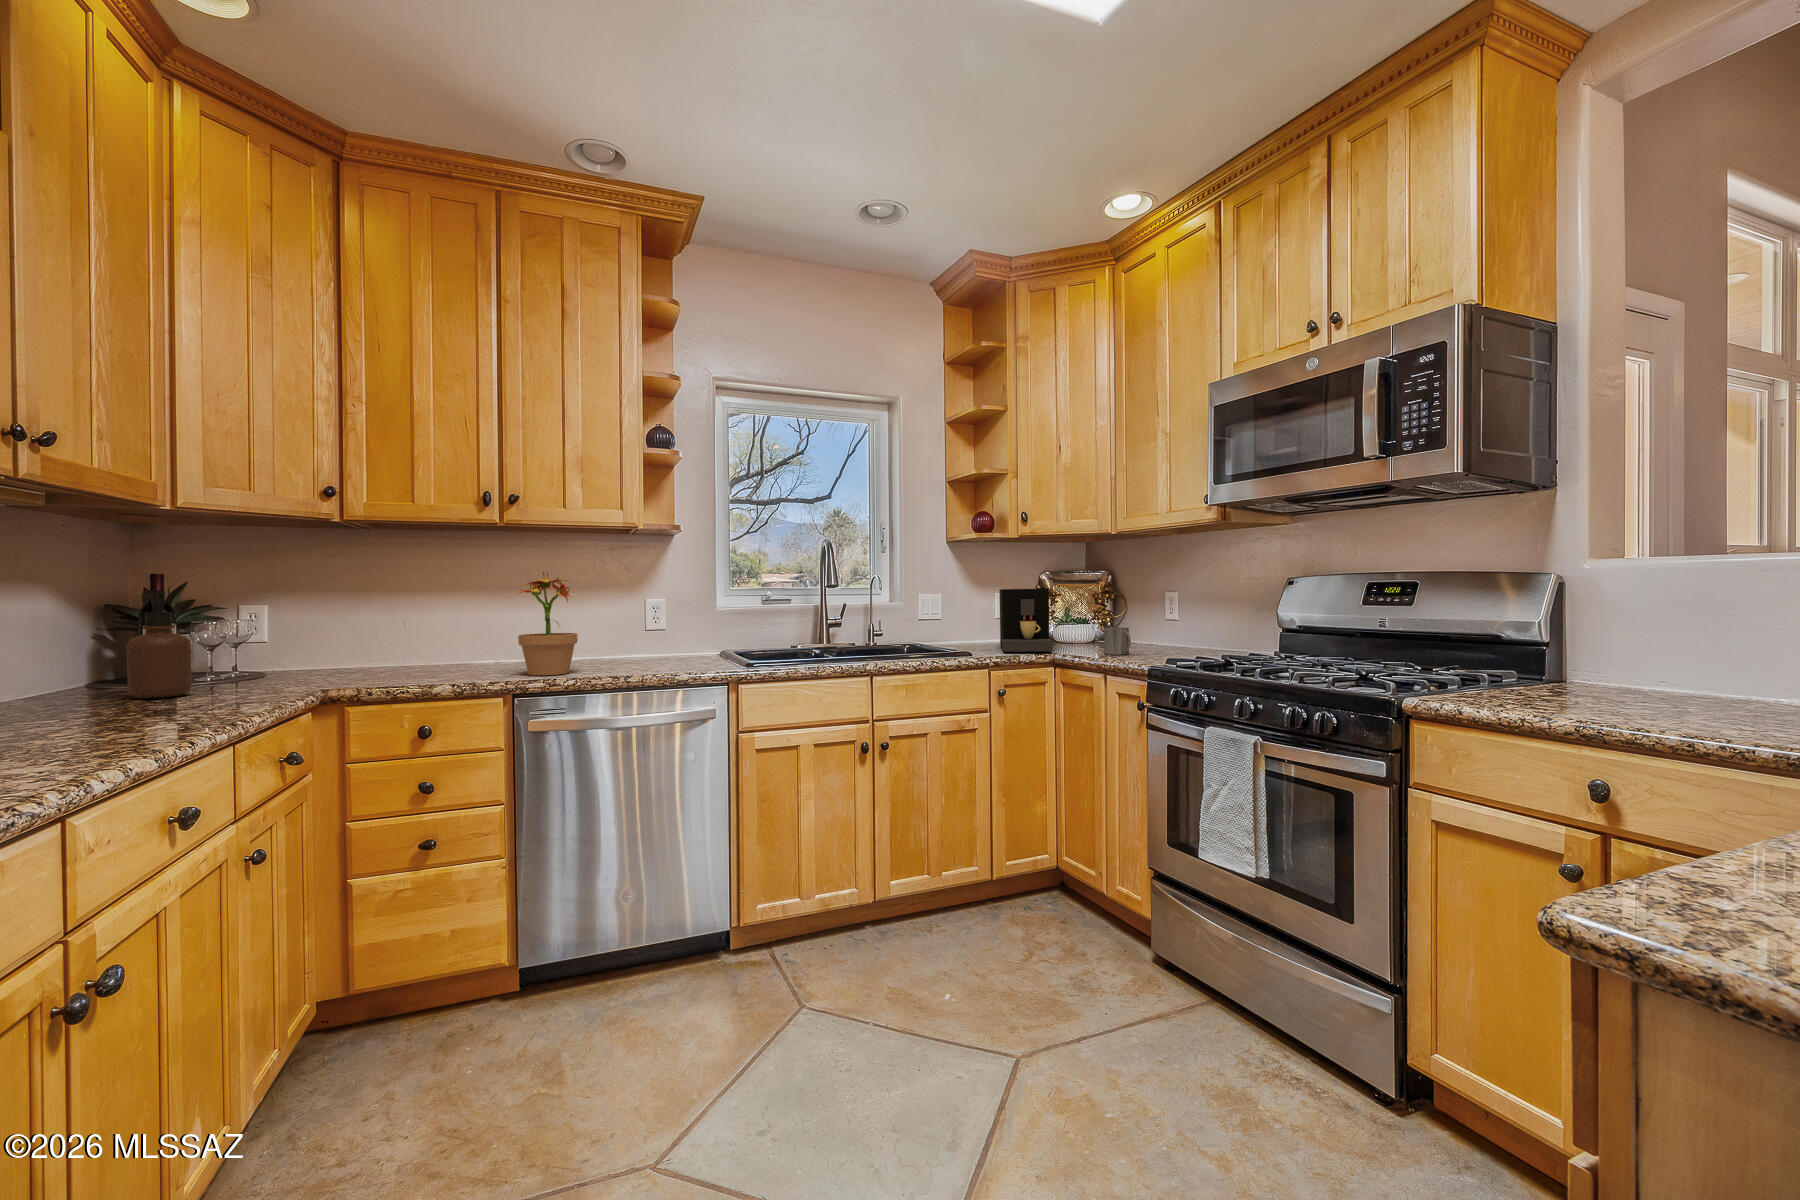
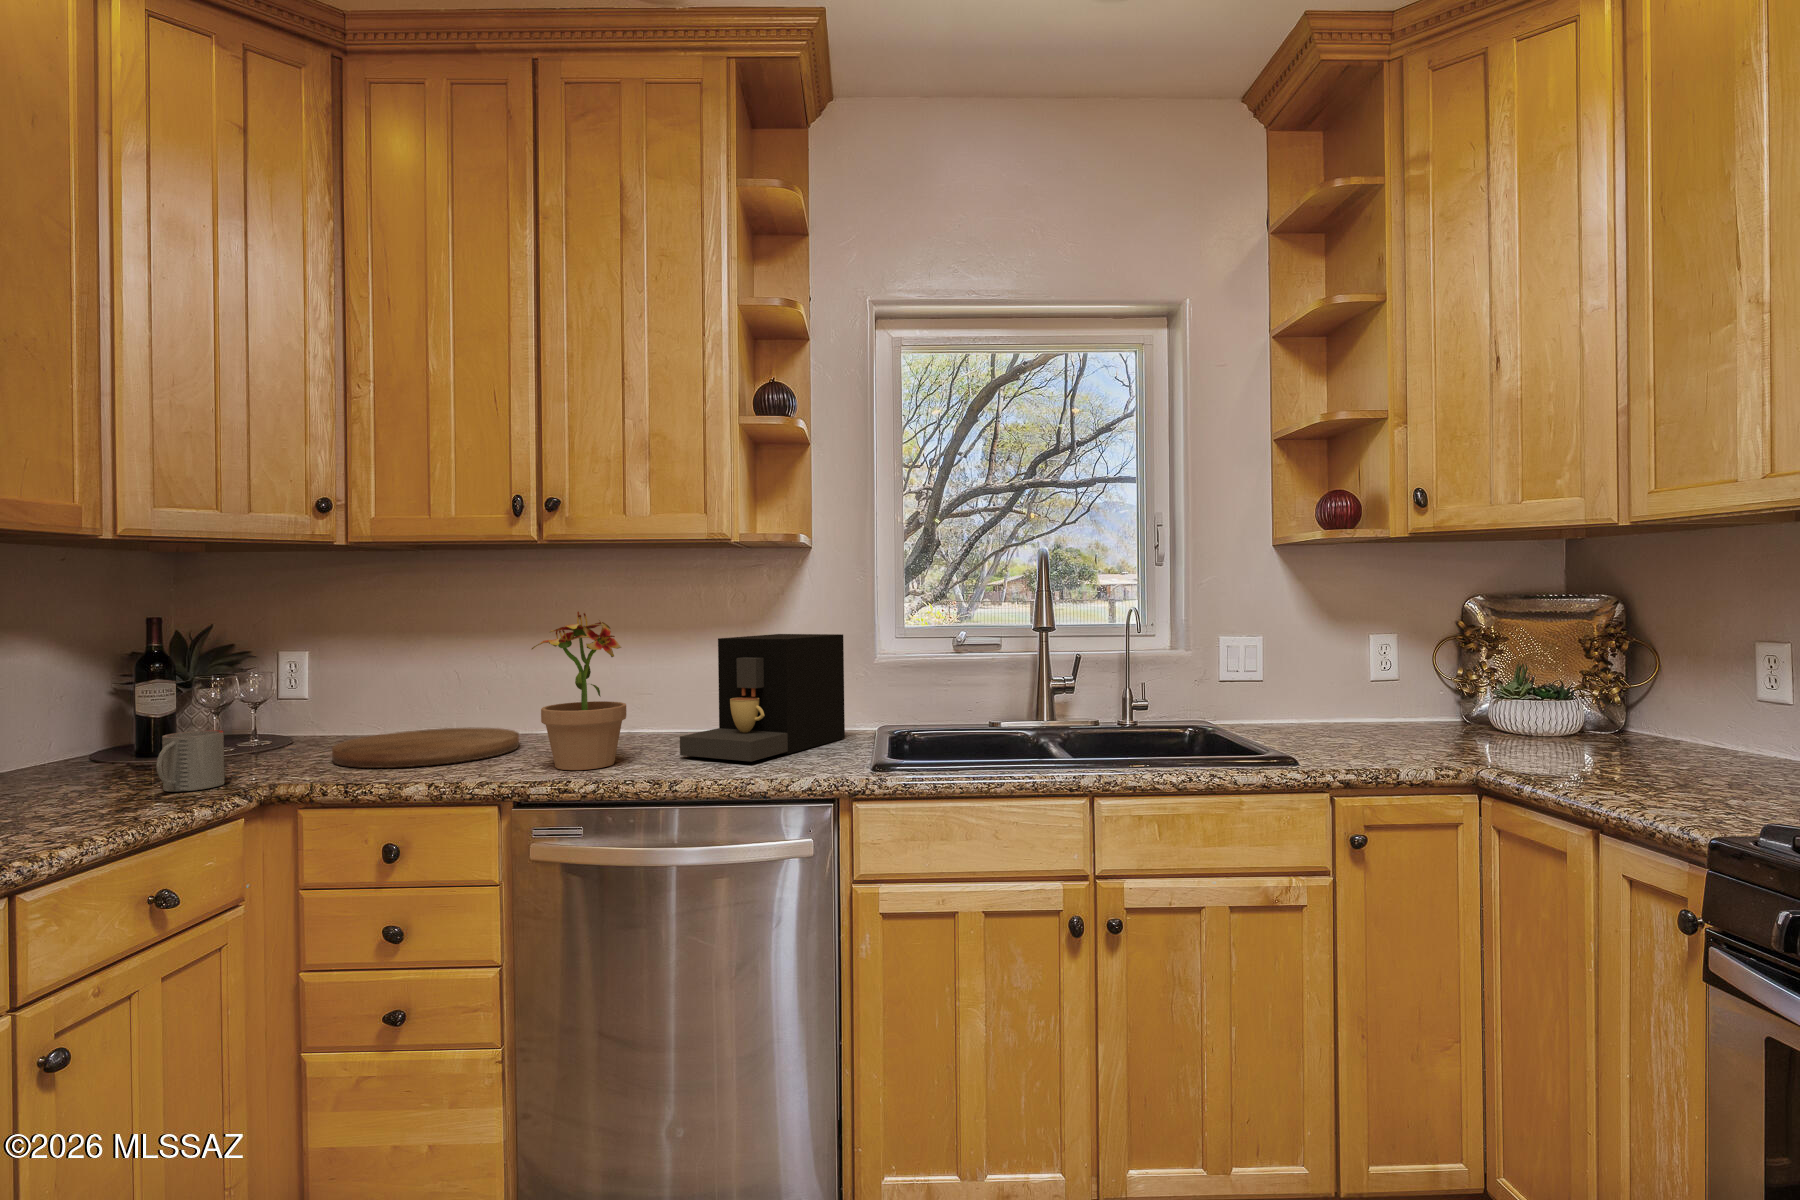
coffee maker: present [1000,589,1053,652] -> present [680,634,845,762]
soap dispenser: present [127,591,192,698] -> none [57,645,138,788]
mug: present [1104,627,1131,655] -> present [156,730,225,792]
cutting board: none [332,660,475,682] -> present [332,728,519,768]

